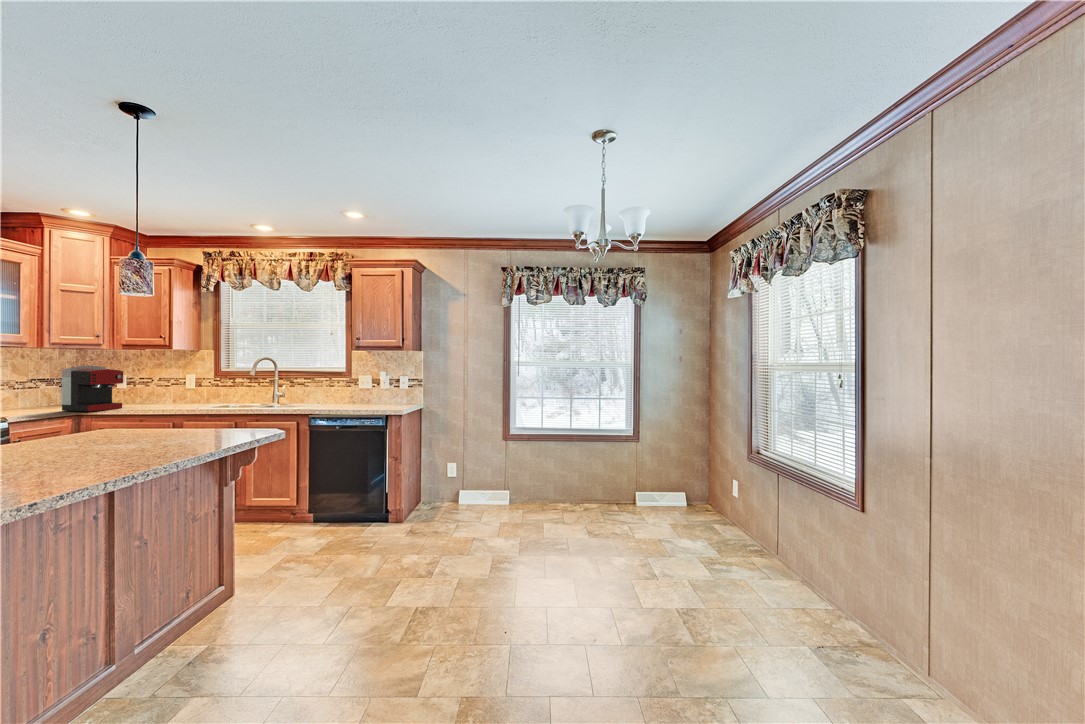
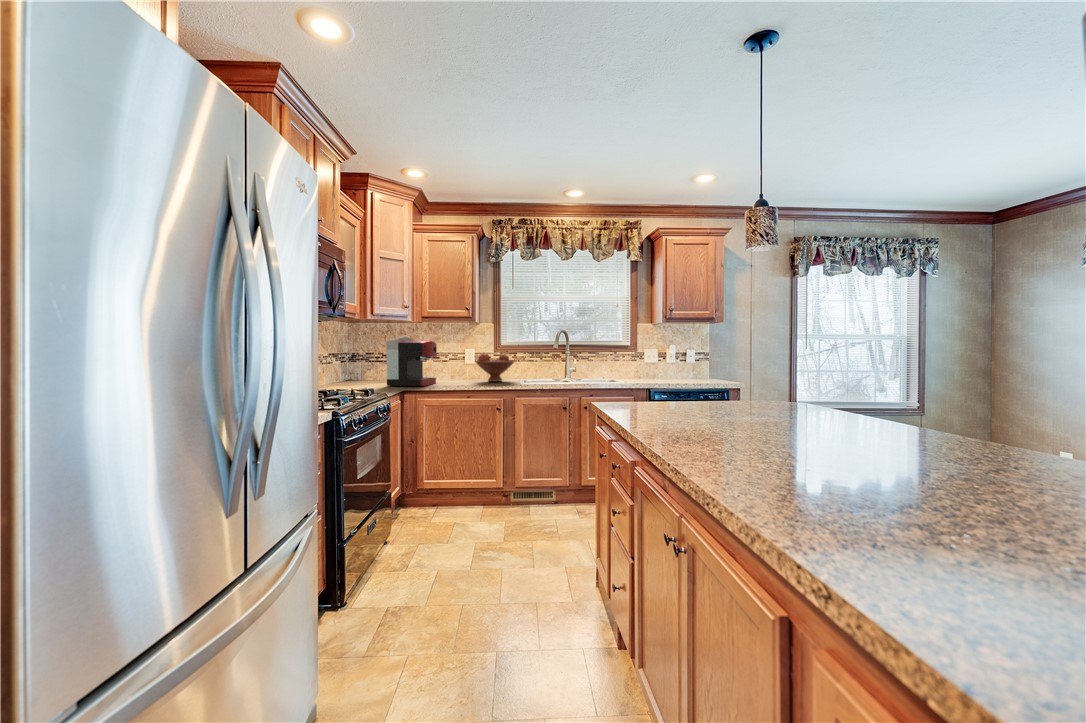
fruit bowl: none [162,380,207,407] -> present [476,353,514,382]

